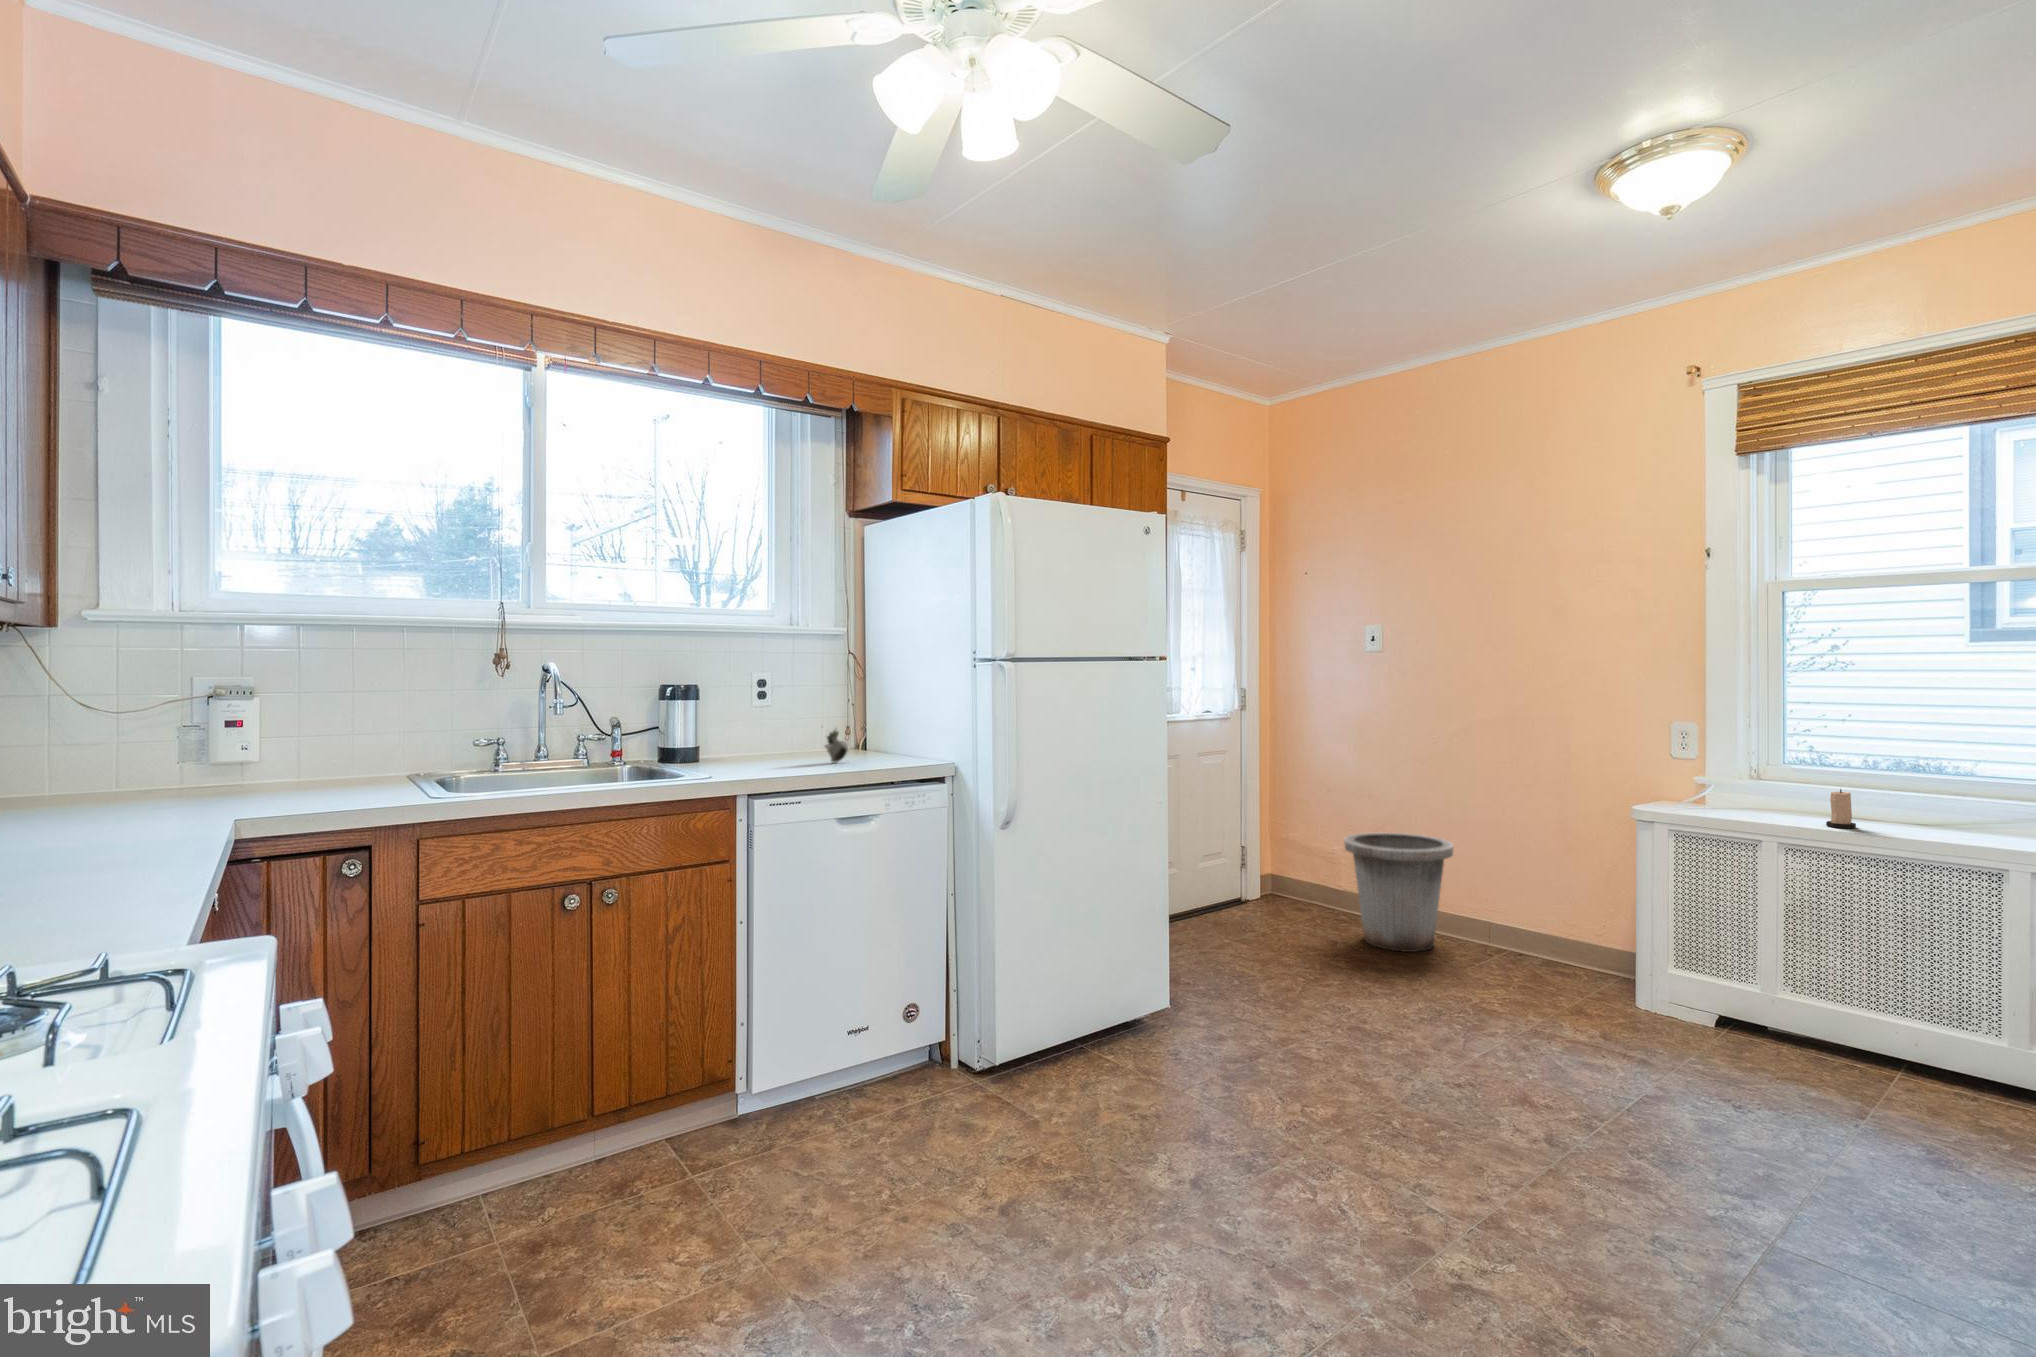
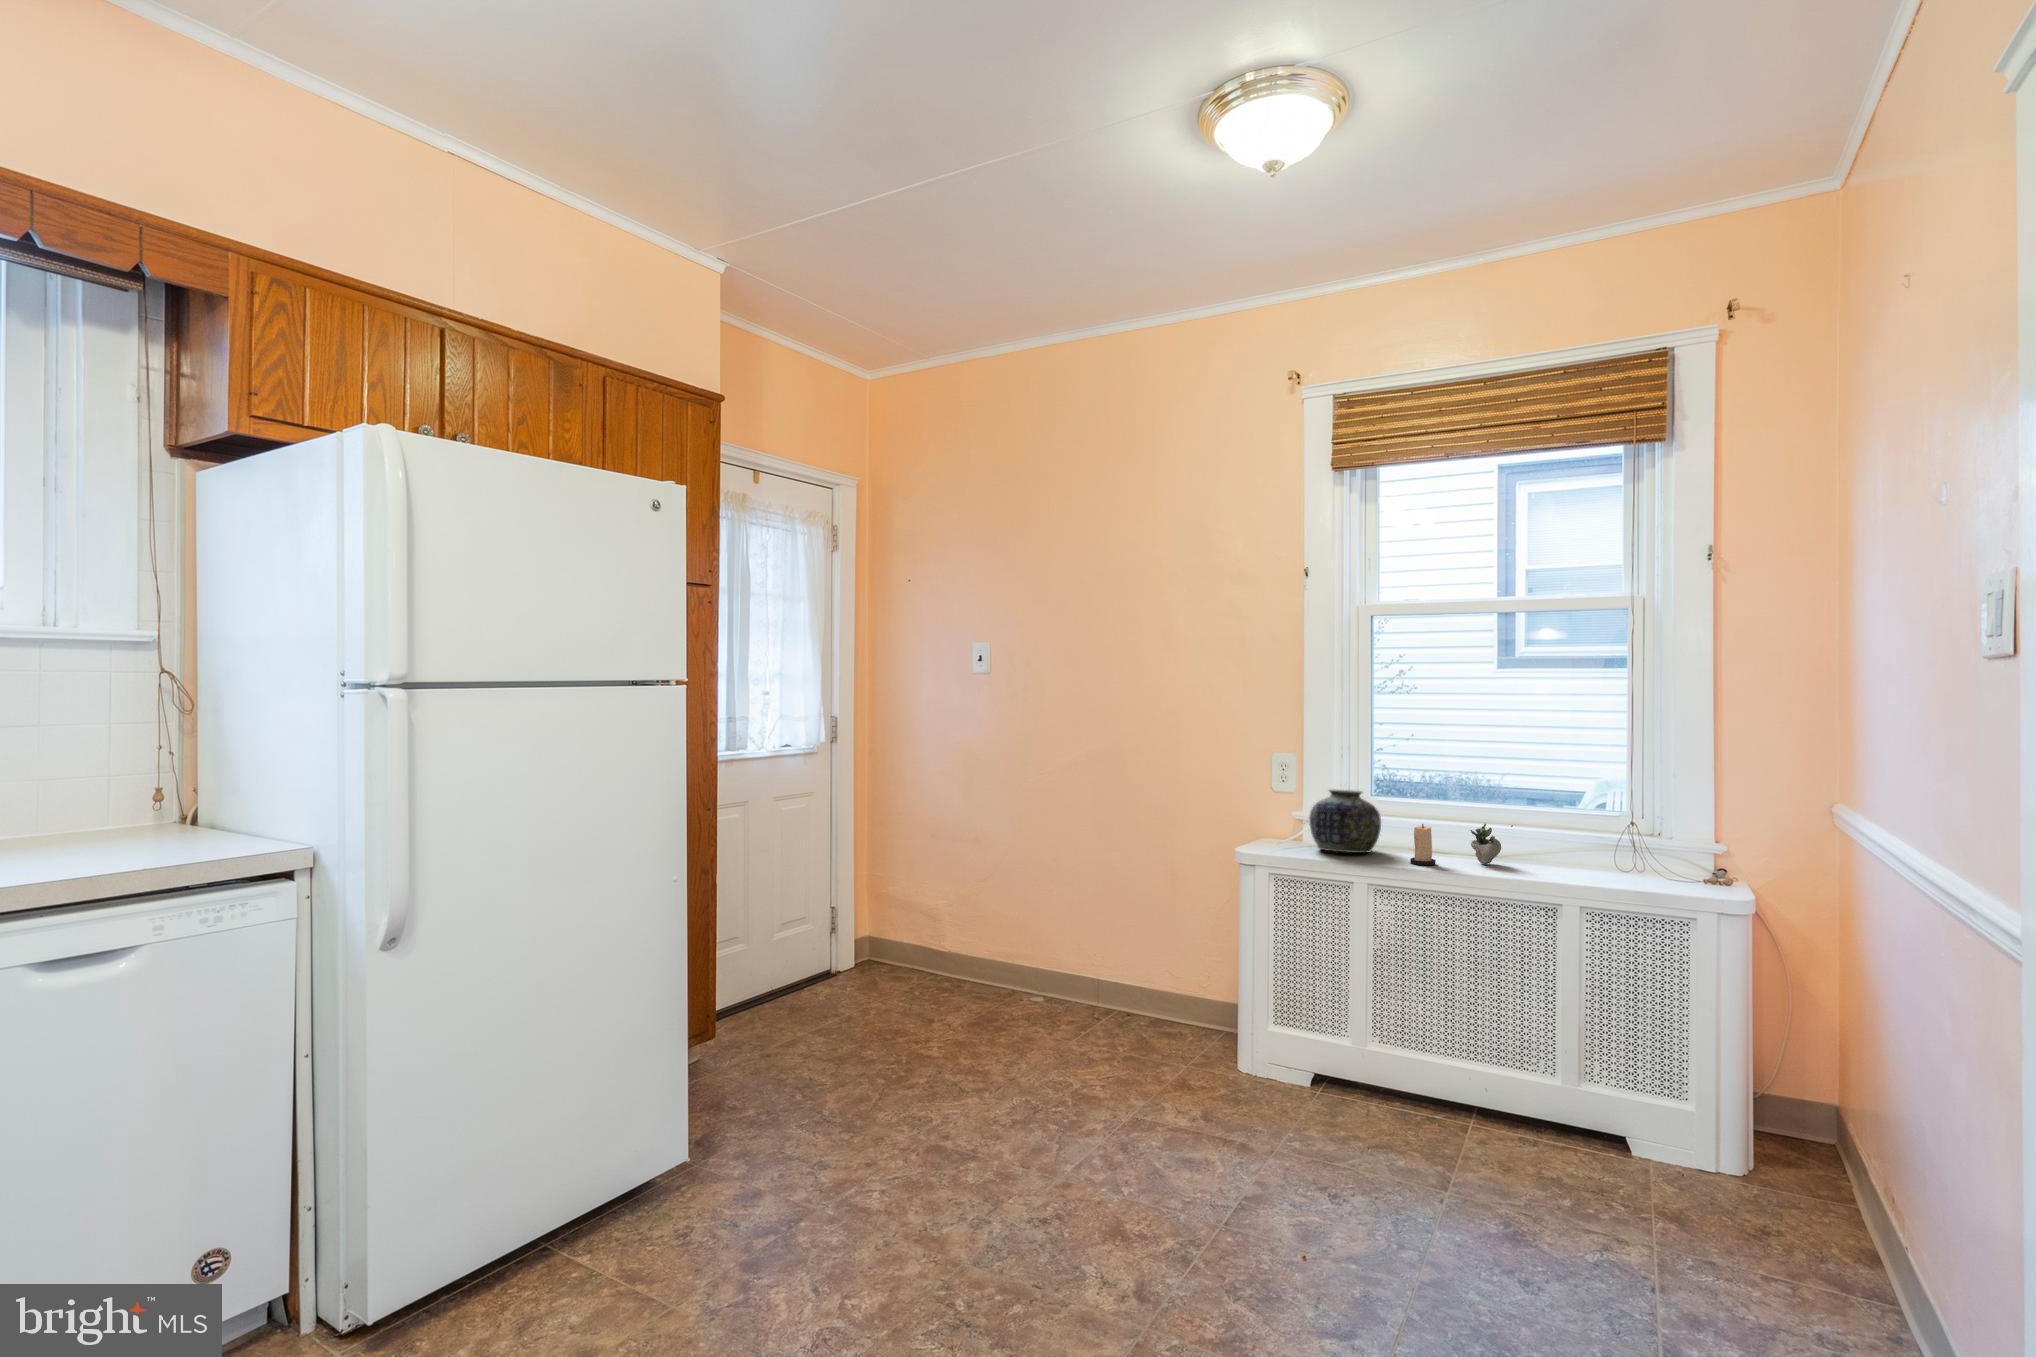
succulent plant: present [825,730,848,762] -> present [1470,824,1513,864]
vase: none [1712,756,1793,815] -> present [1309,790,1381,853]
trash can: present [1344,833,1453,952] -> none [943,881,1060,1024]

